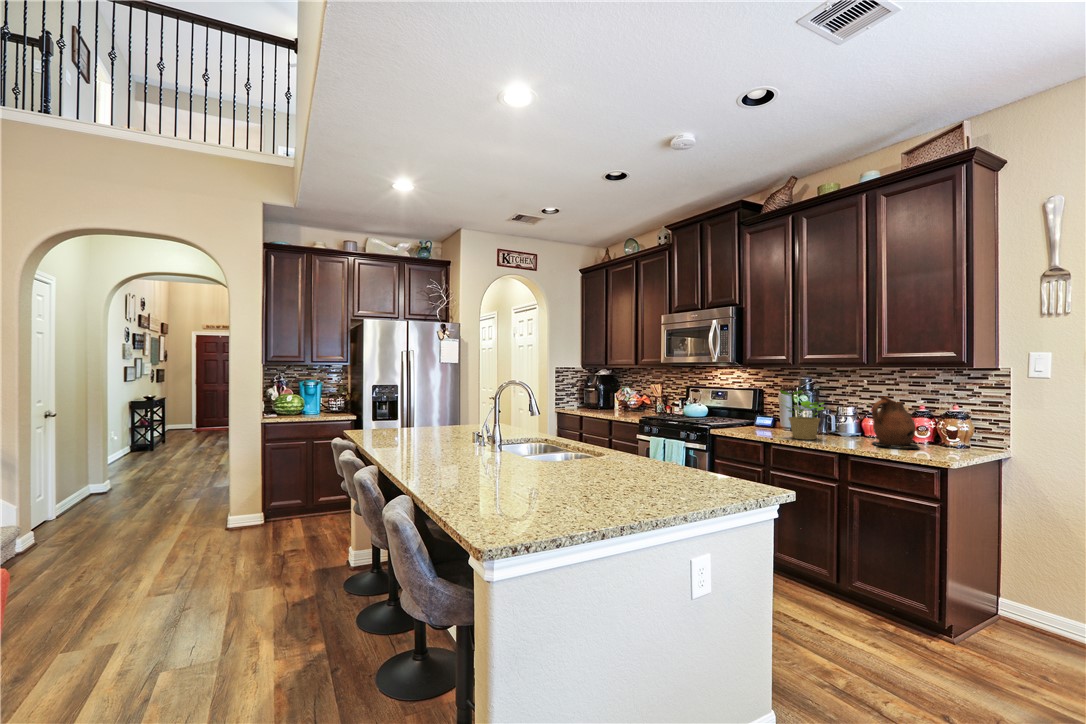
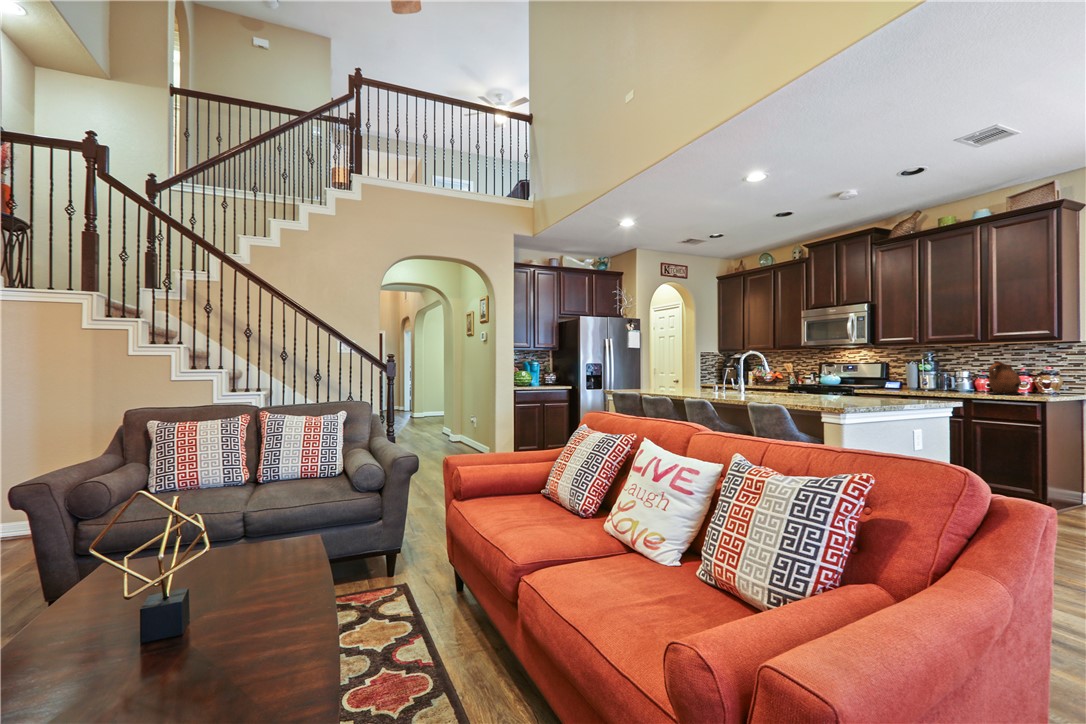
potted plant: present [780,390,824,440] -> none [914,359,952,392]

